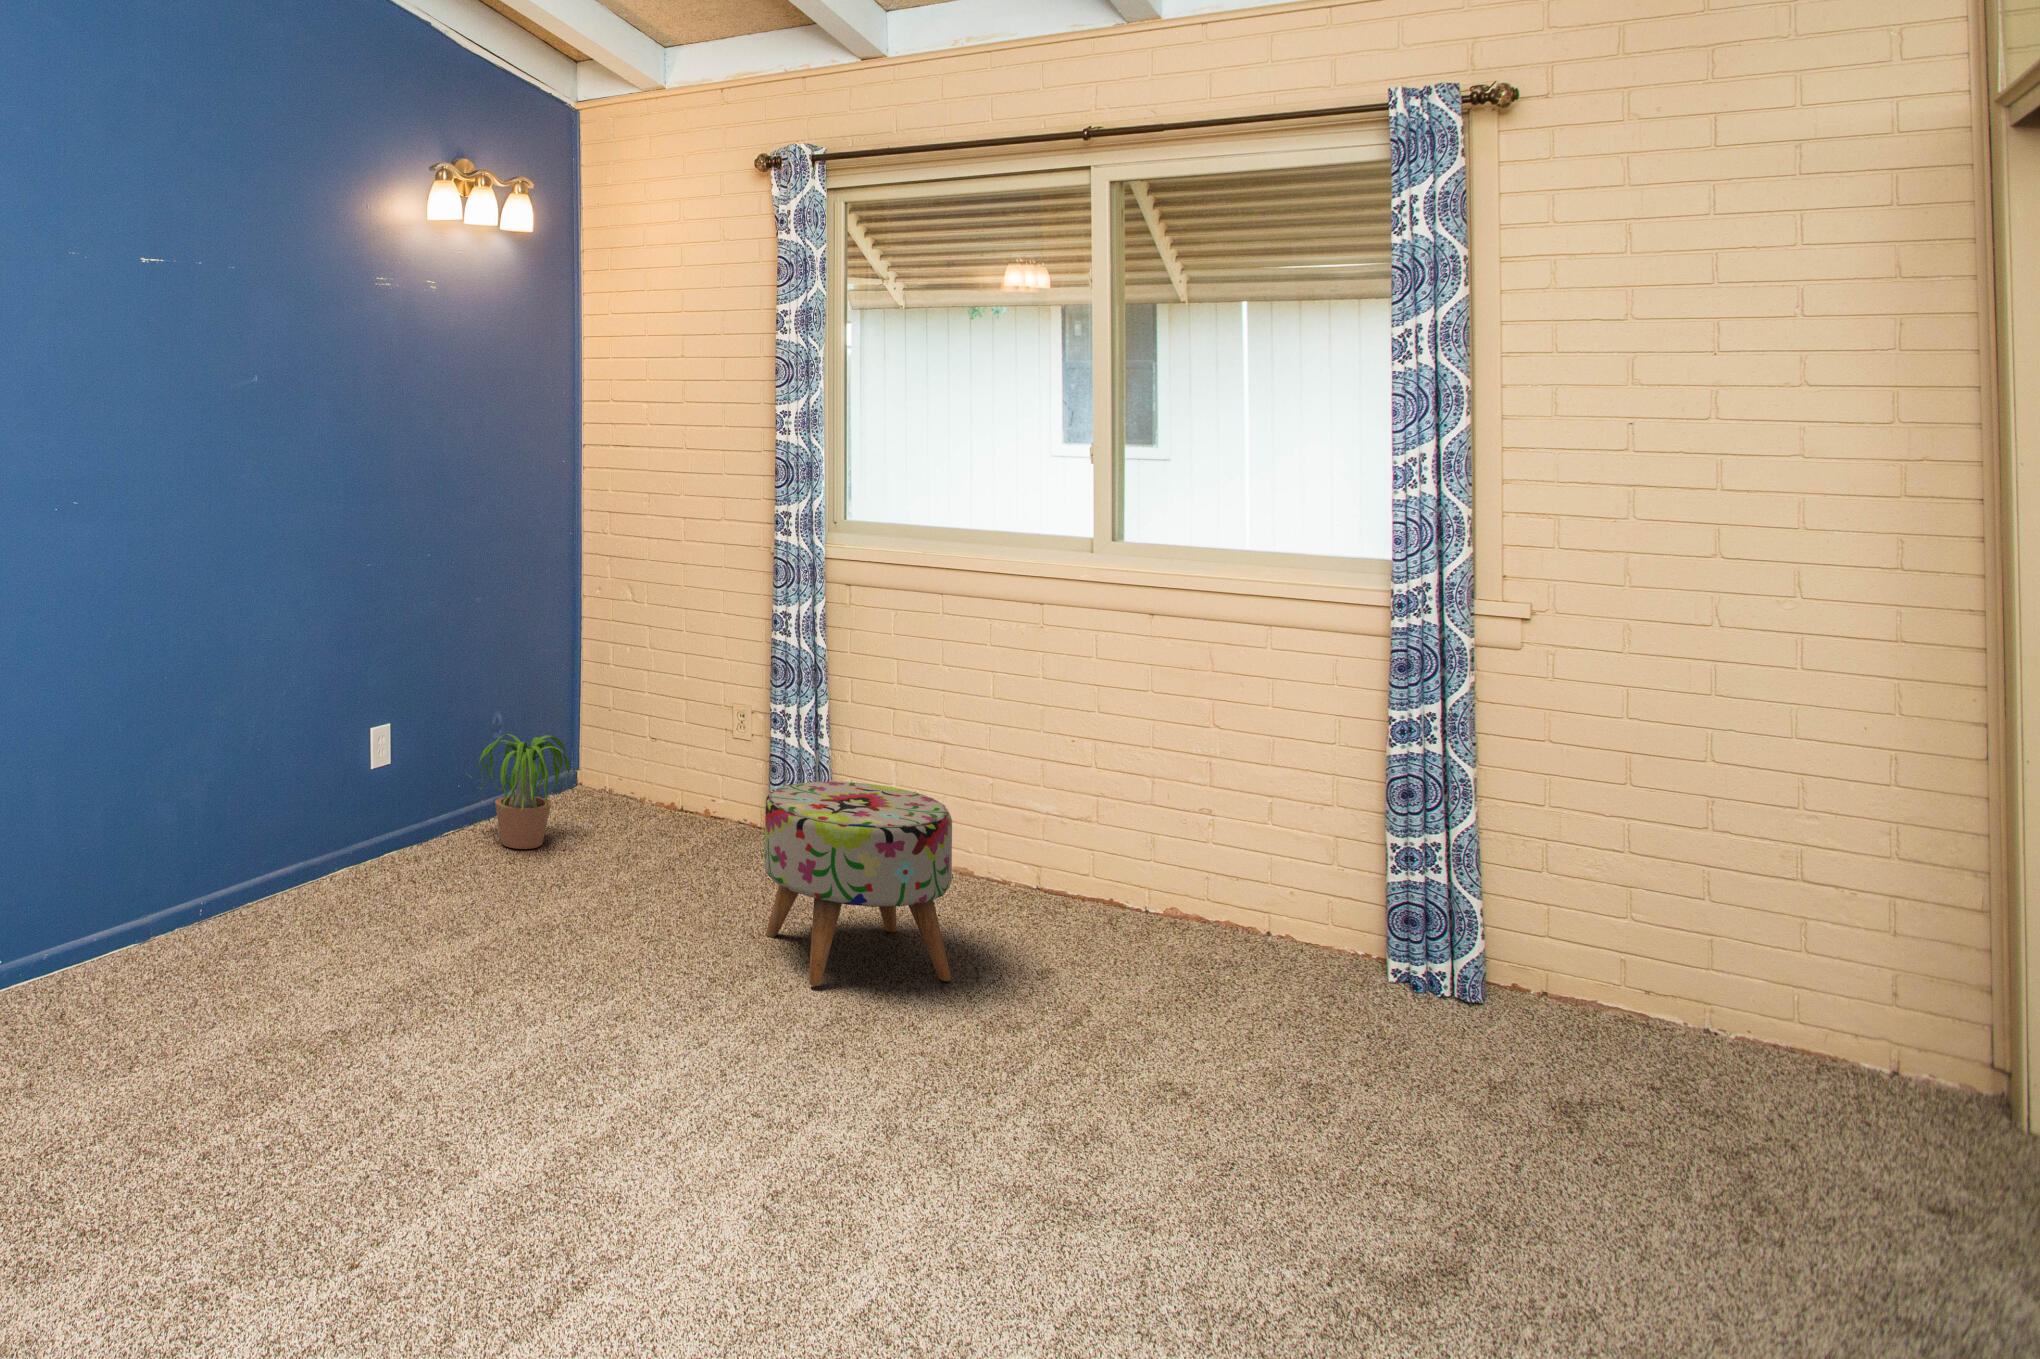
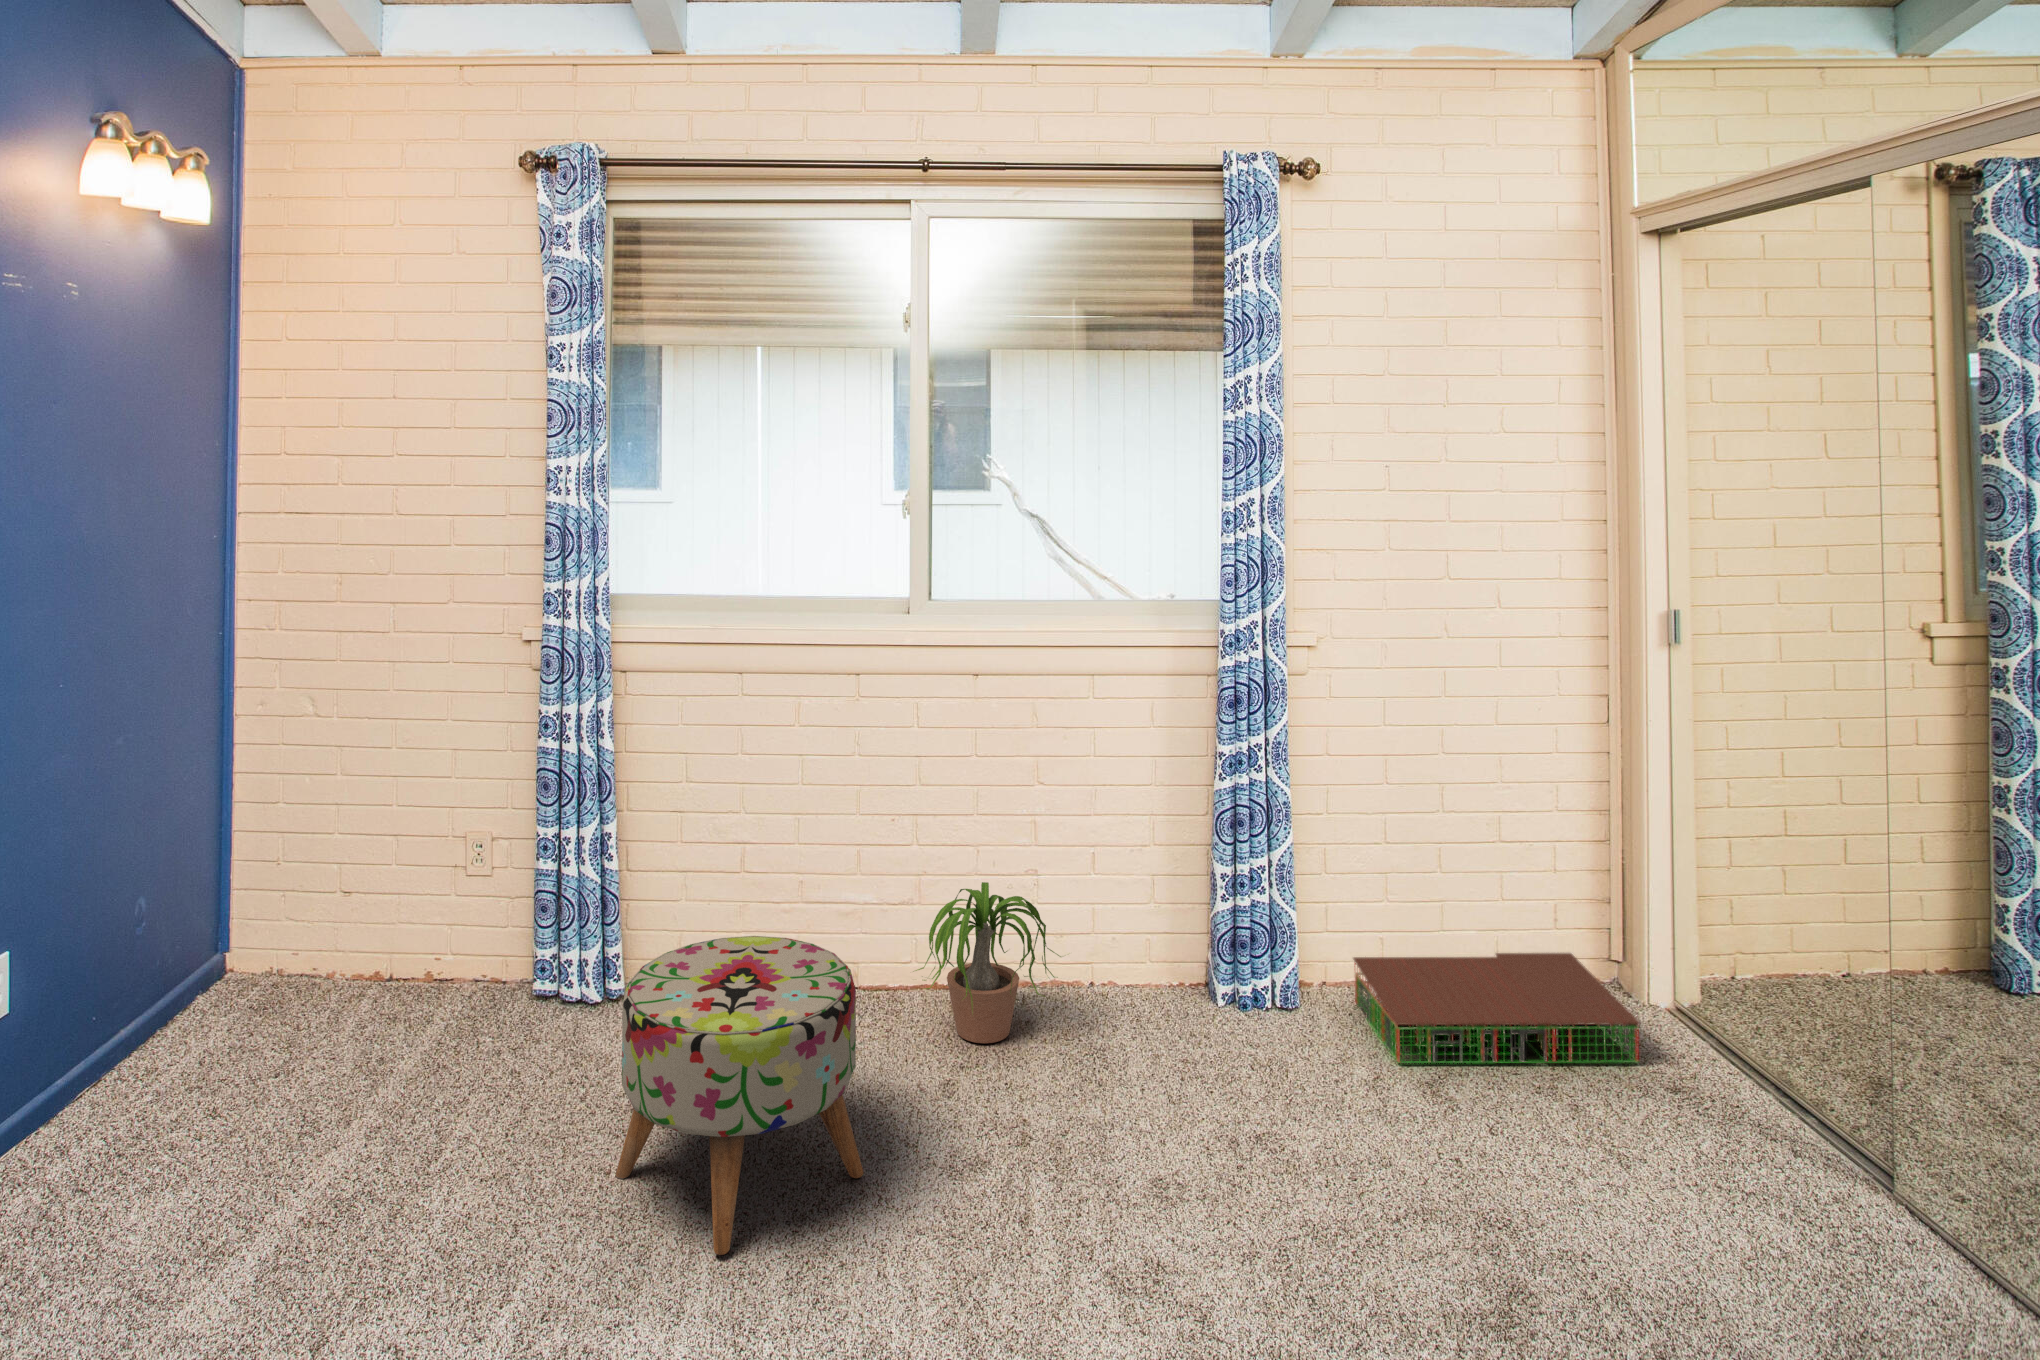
potted plant: present [471,734,570,849] -> present [915,882,1061,1043]
storage bin: none [1572,963,1941,1141] -> present [1353,953,1639,1063]

